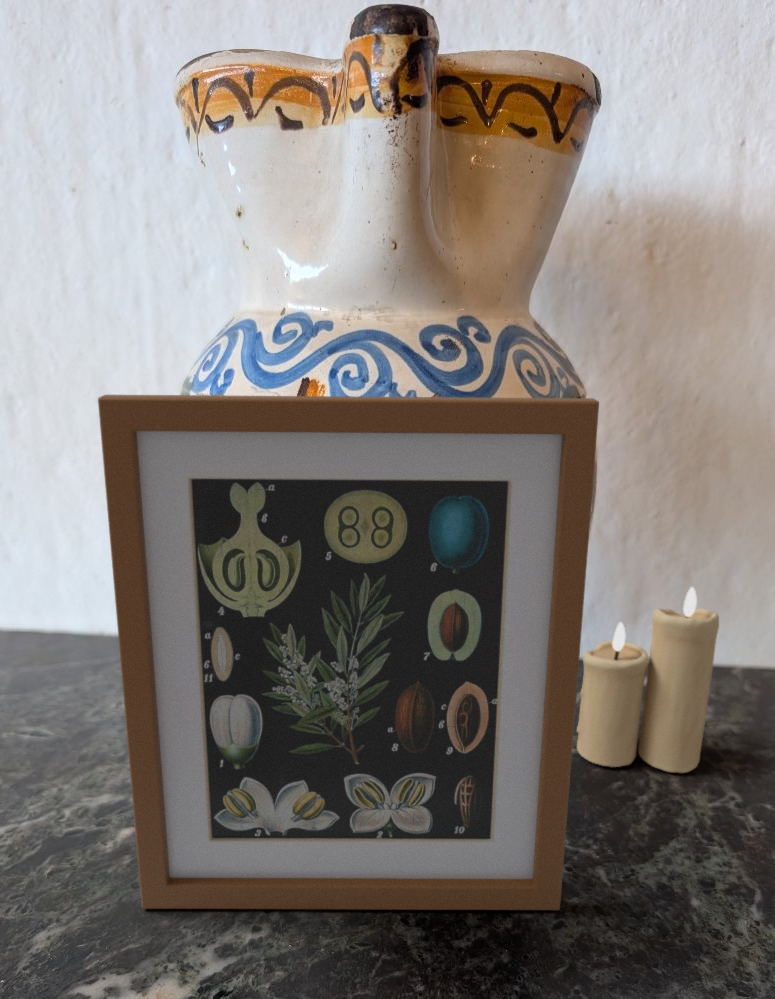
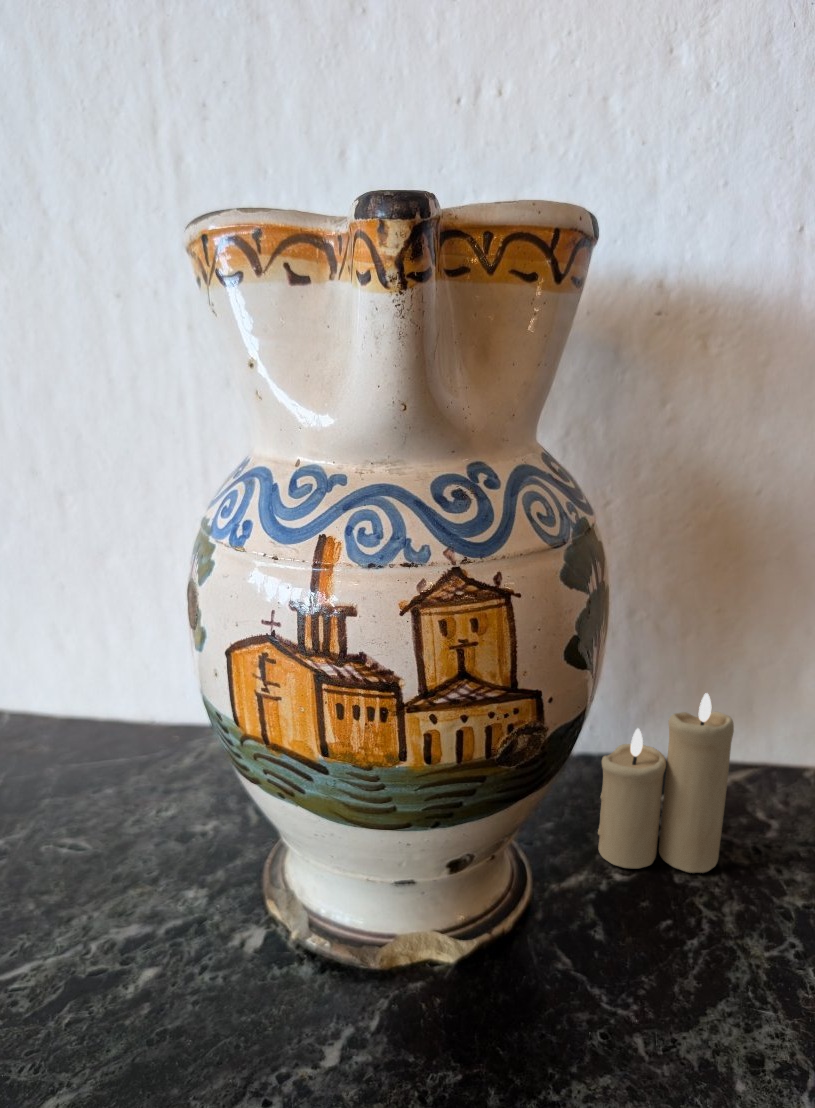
picture frame: present [98,395,599,910] -> none [127,554,604,1036]

